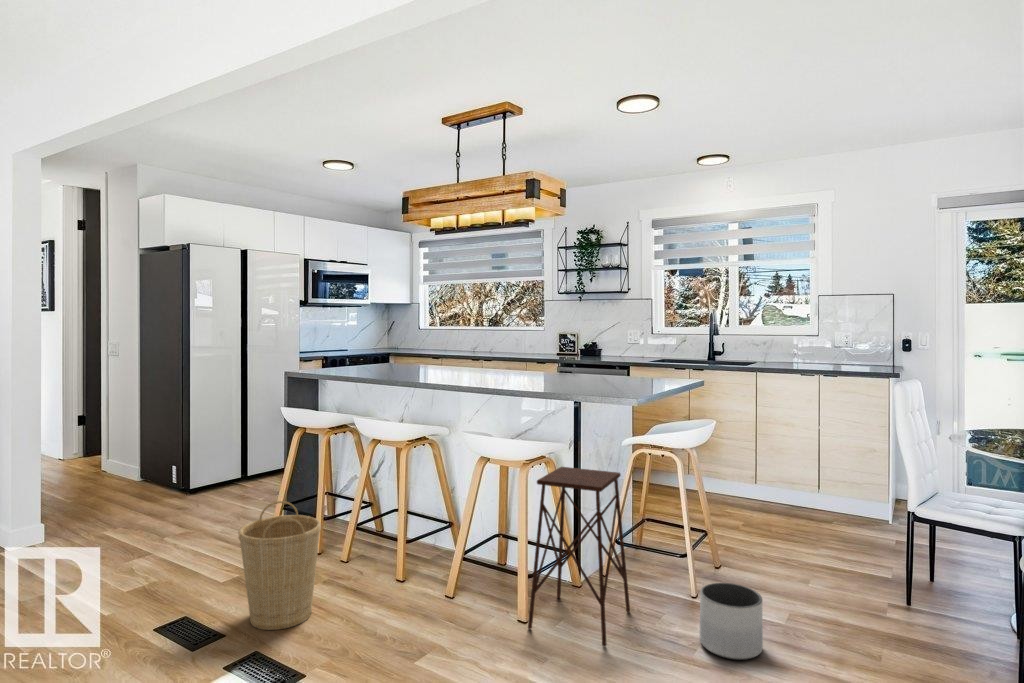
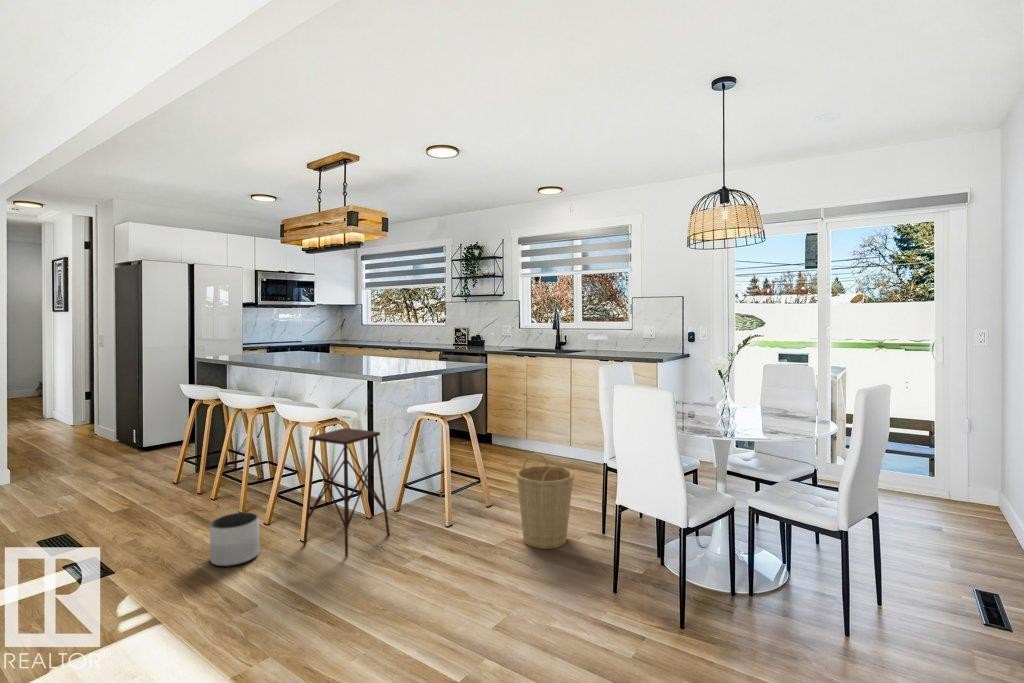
basket: present [239,501,321,630] -> present [516,455,574,549]
planter: present [700,583,763,660] -> present [210,512,259,566]

